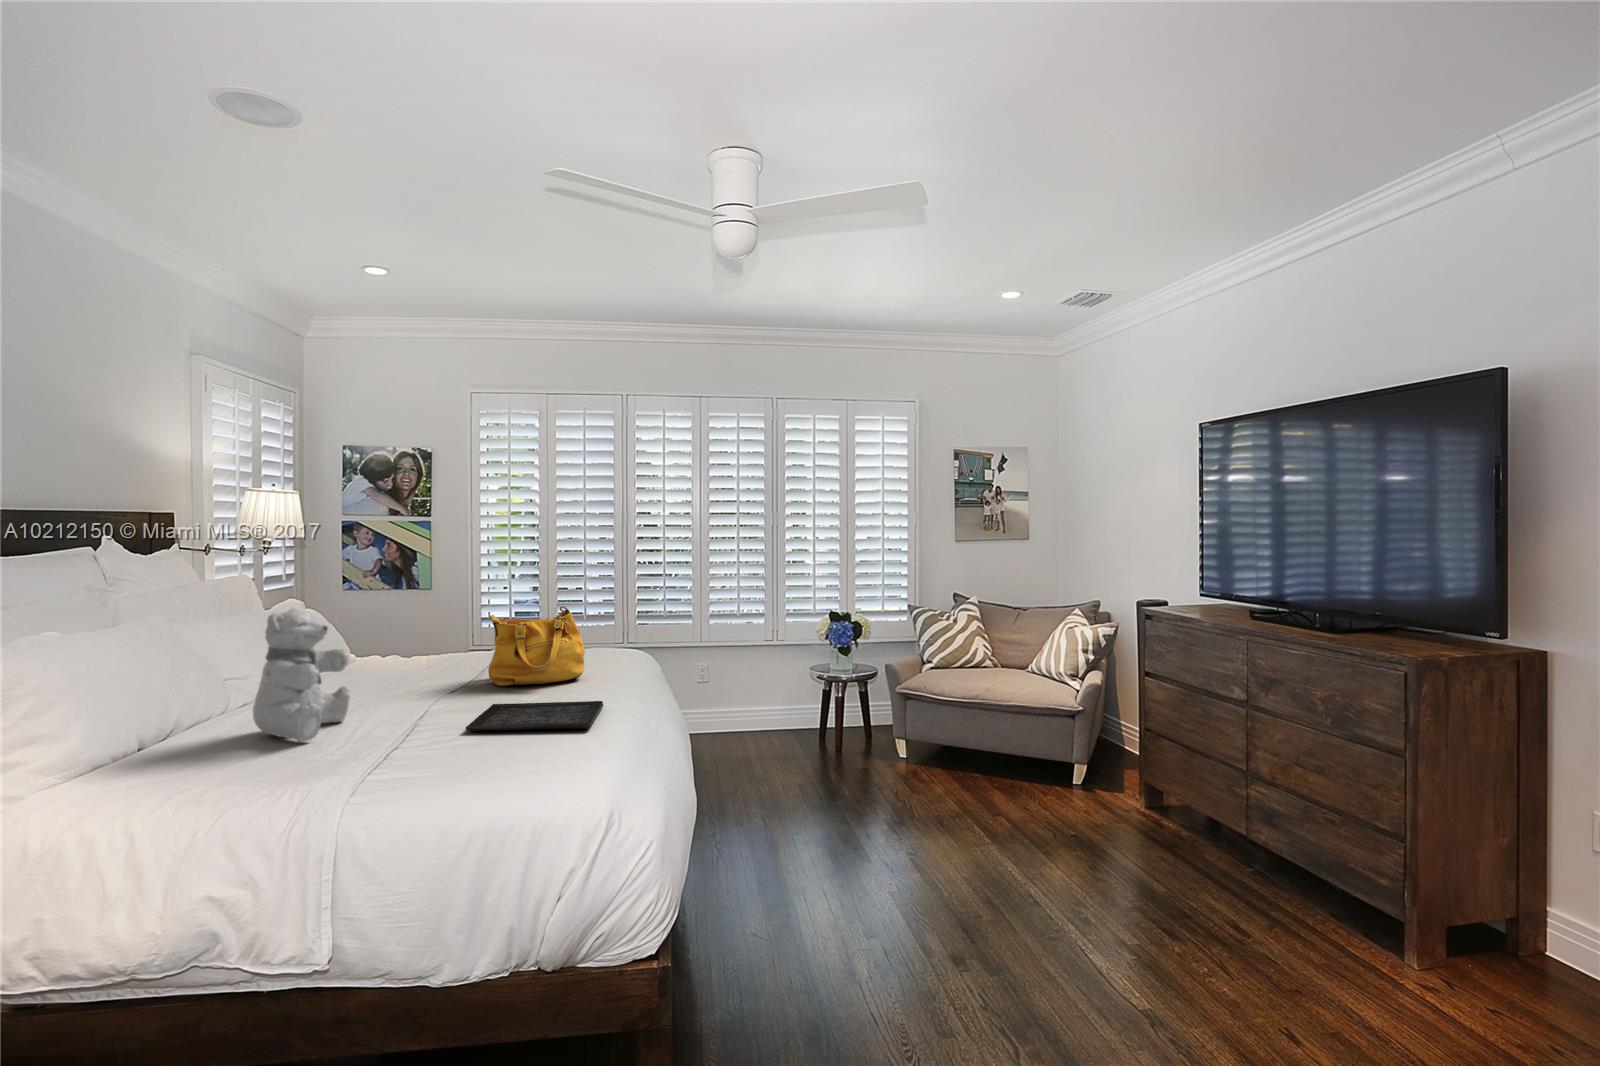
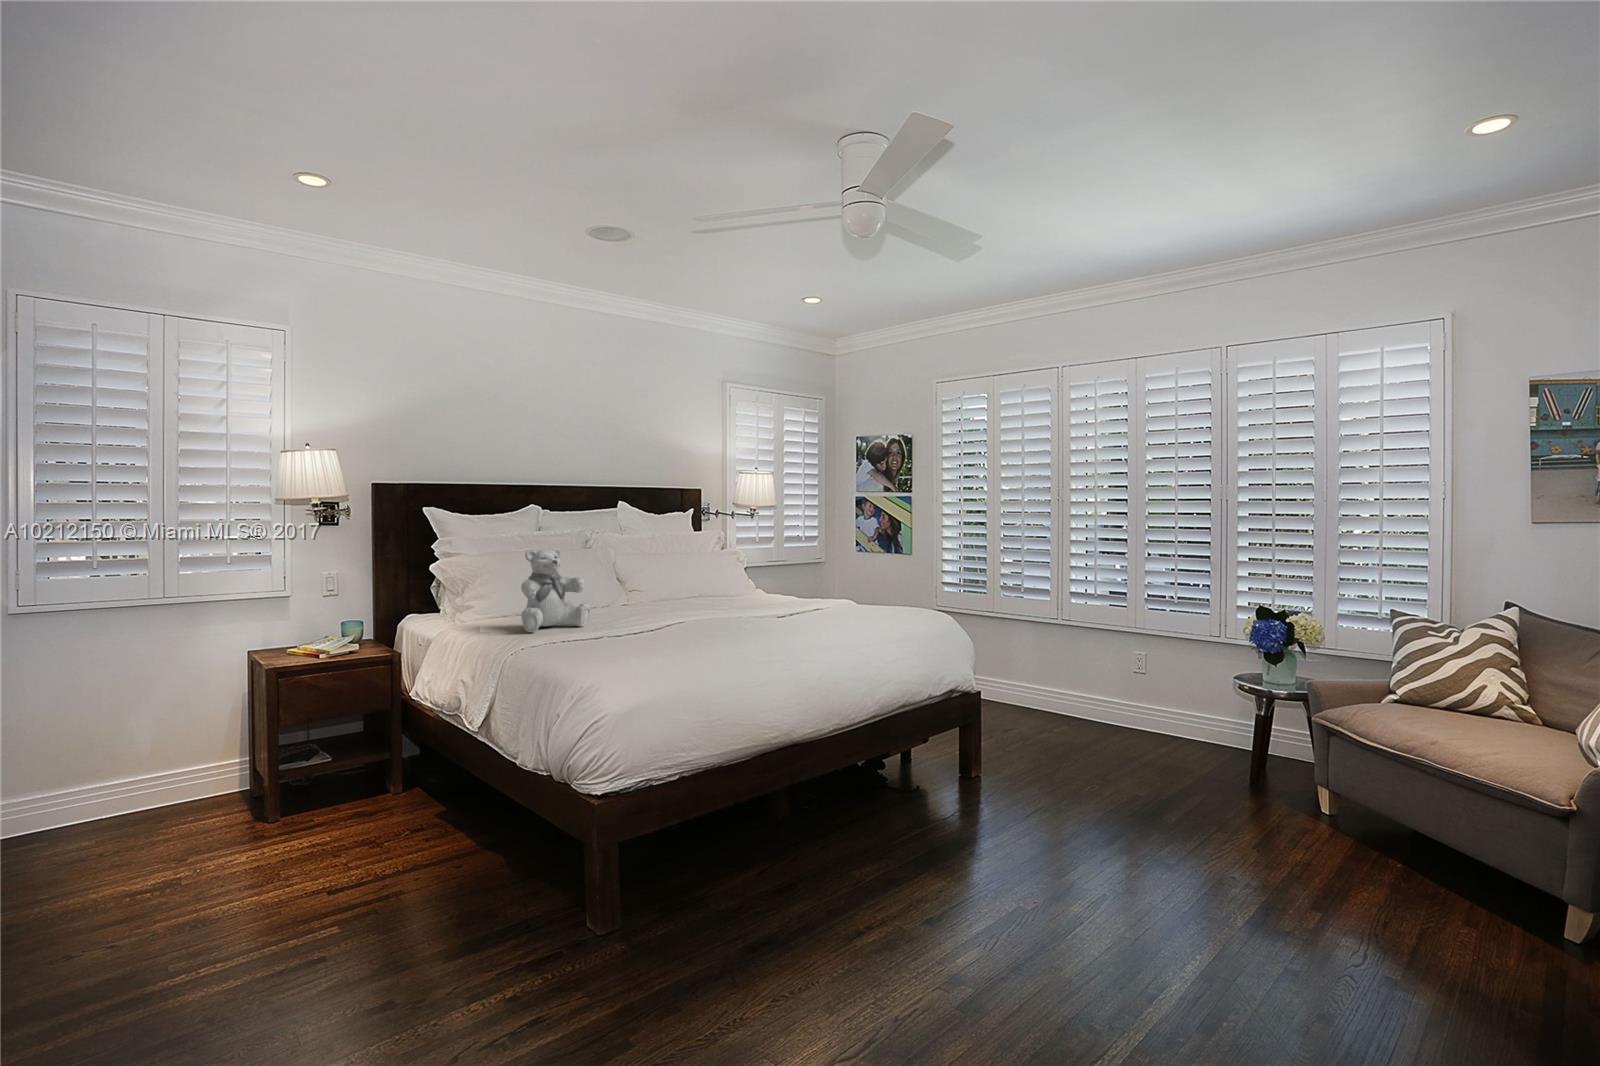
handbag: present [488,606,585,686] -> none [714,564,789,626]
tray: present [466,701,603,731] -> none [593,631,707,654]

